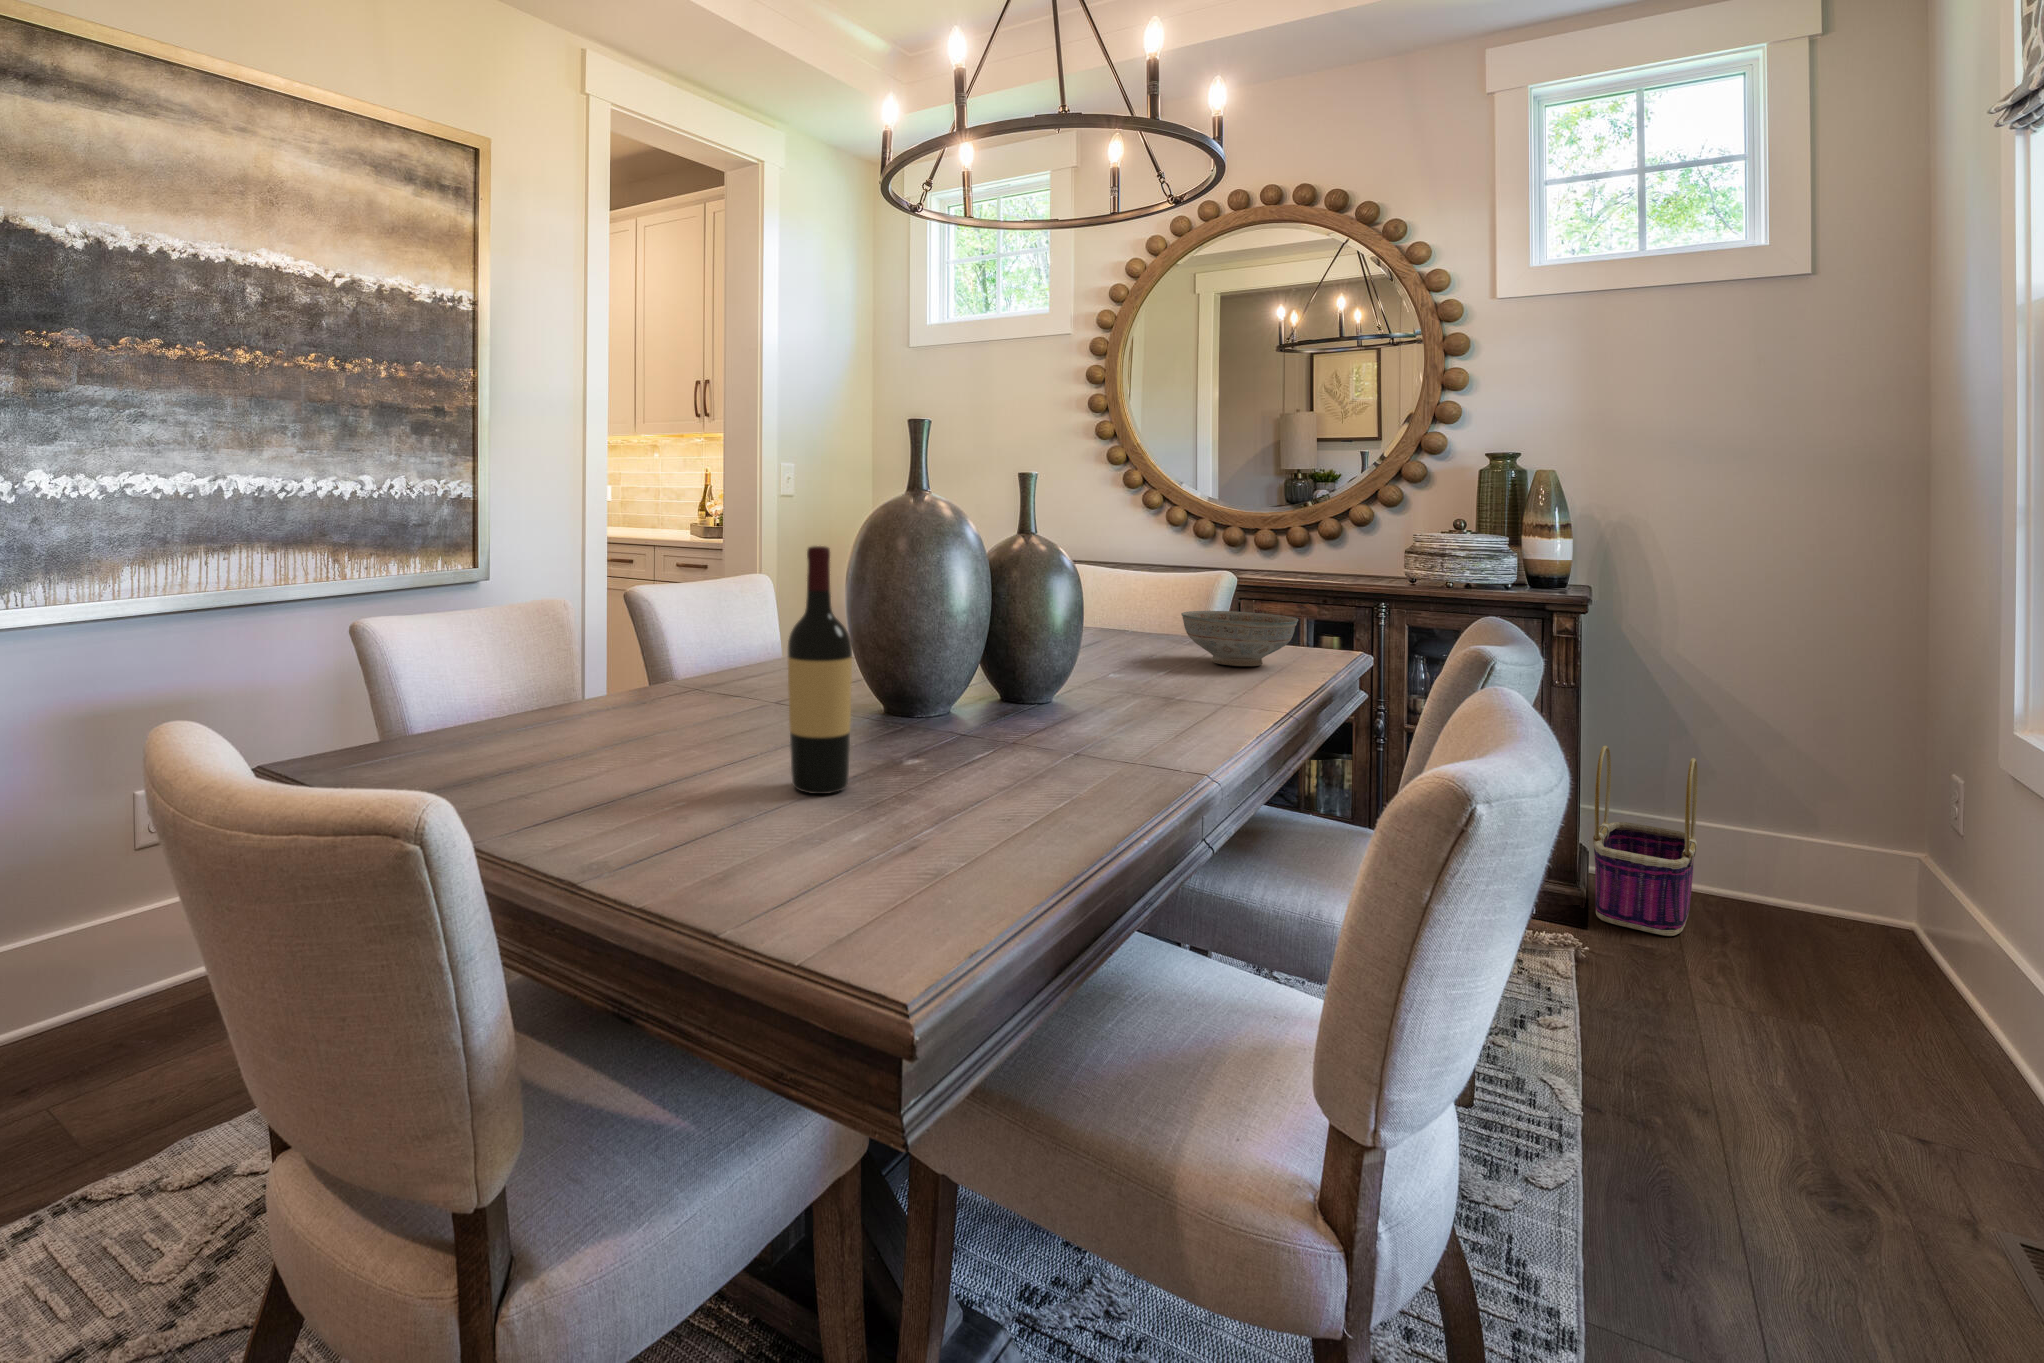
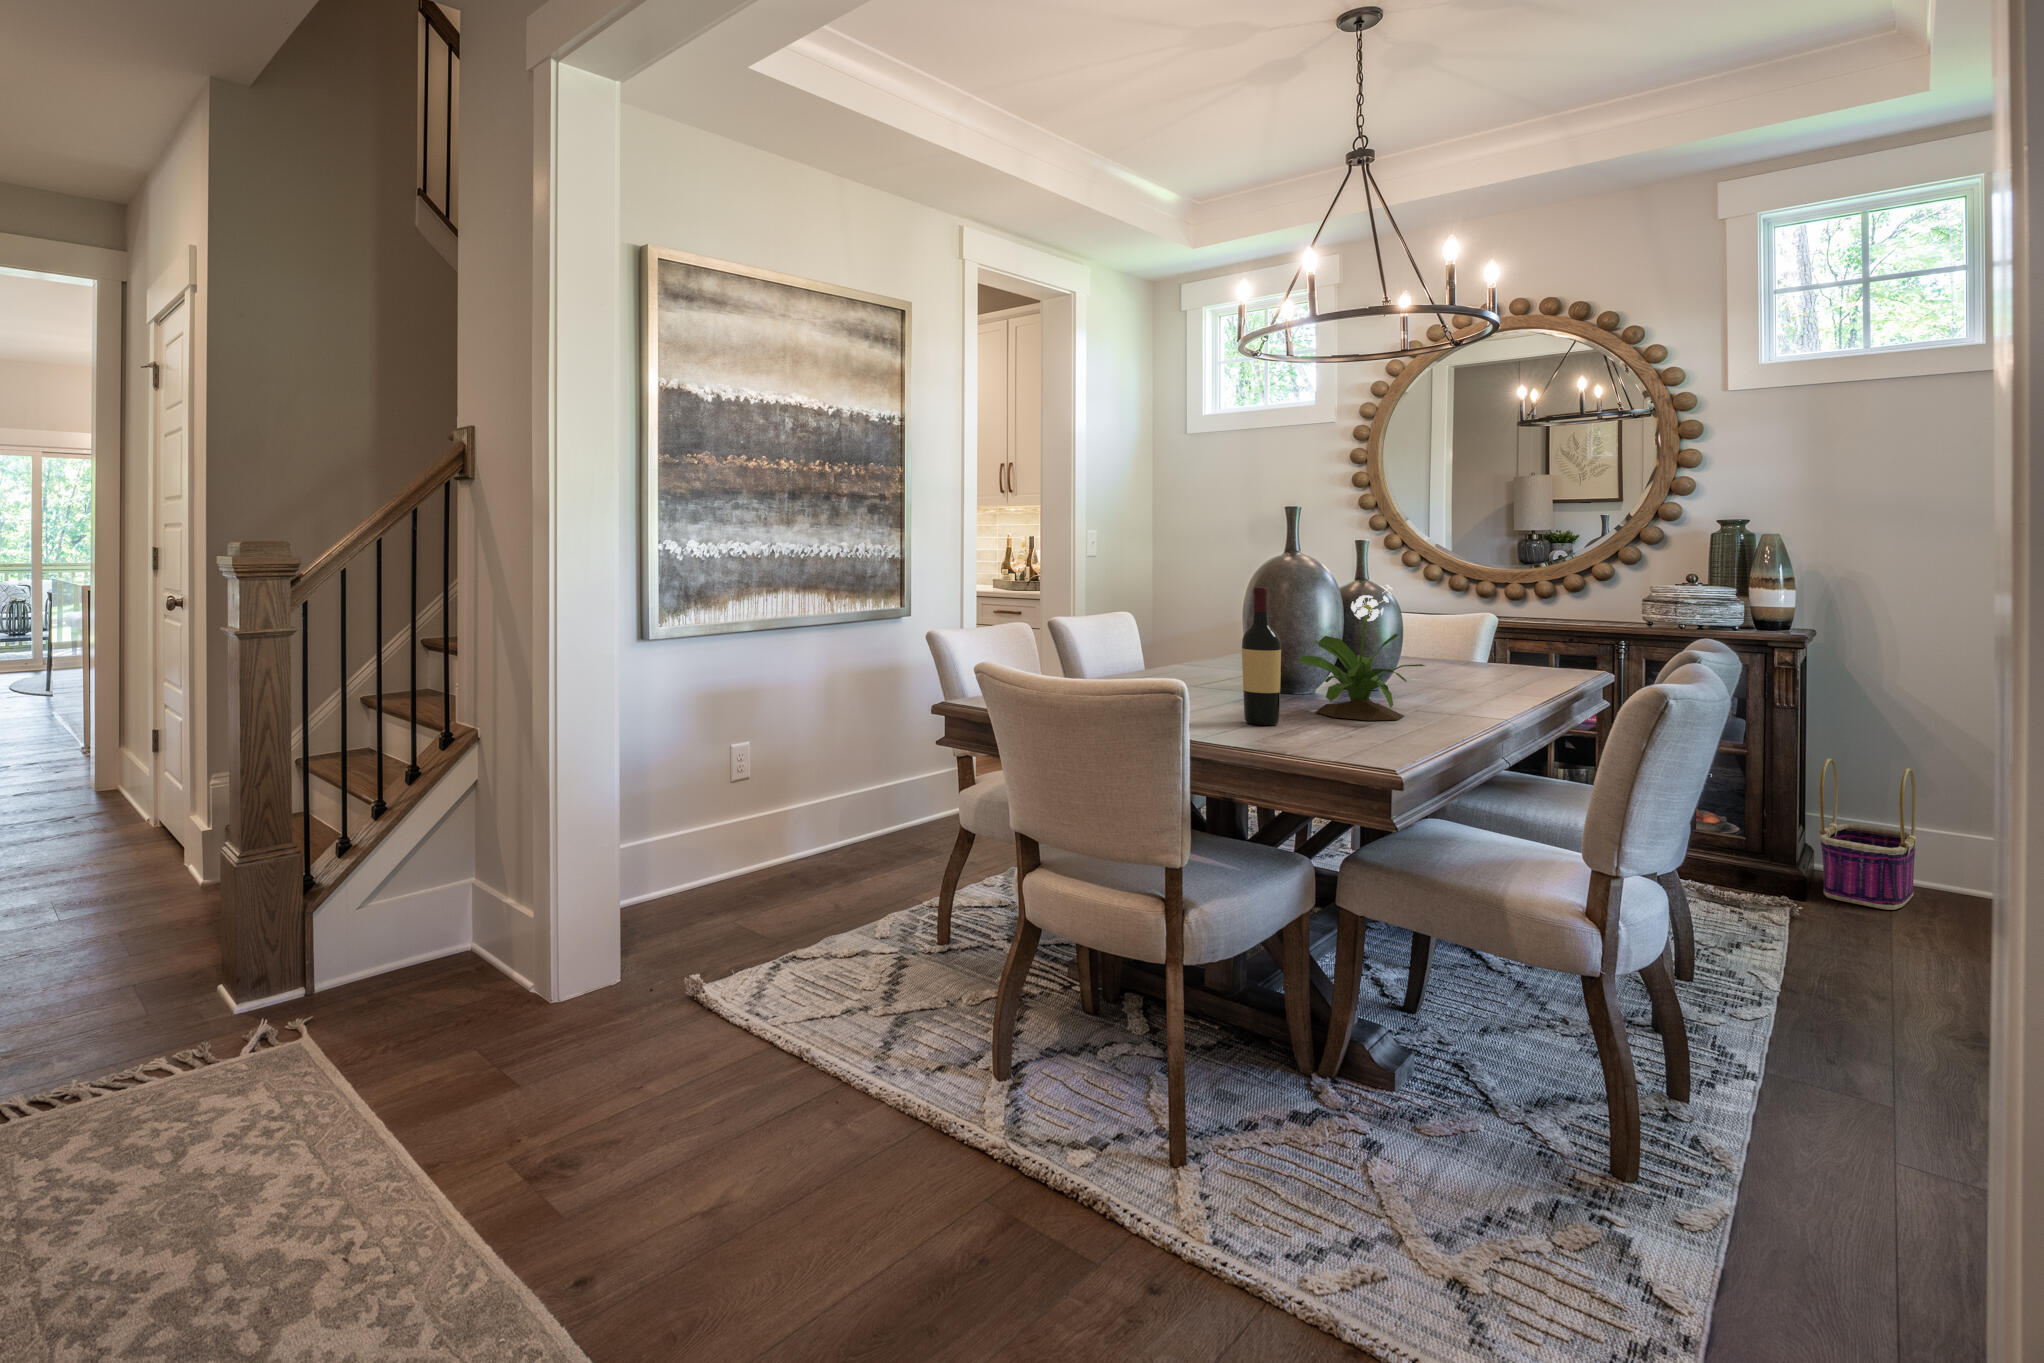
potted flower: none [908,539,1100,773] -> present [1298,585,1425,720]
decorative bowl: present [1181,611,1298,666] -> none [1460,639,1553,678]

